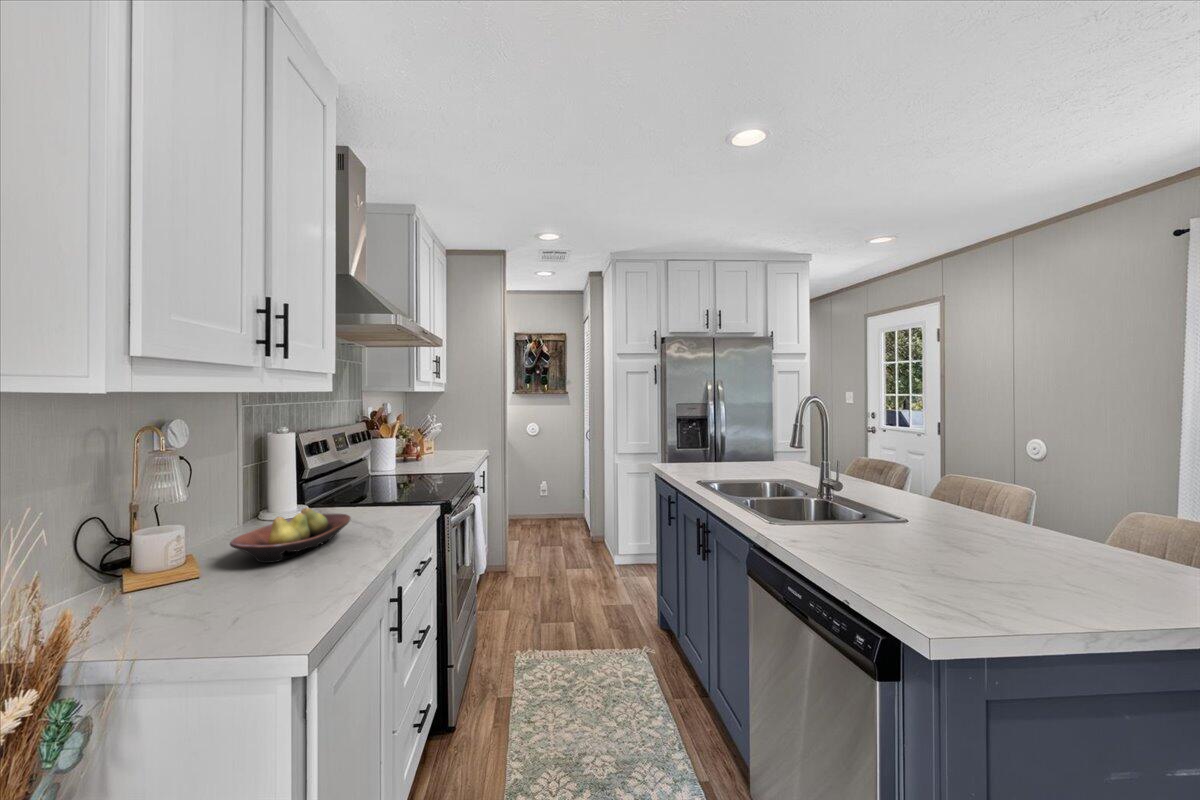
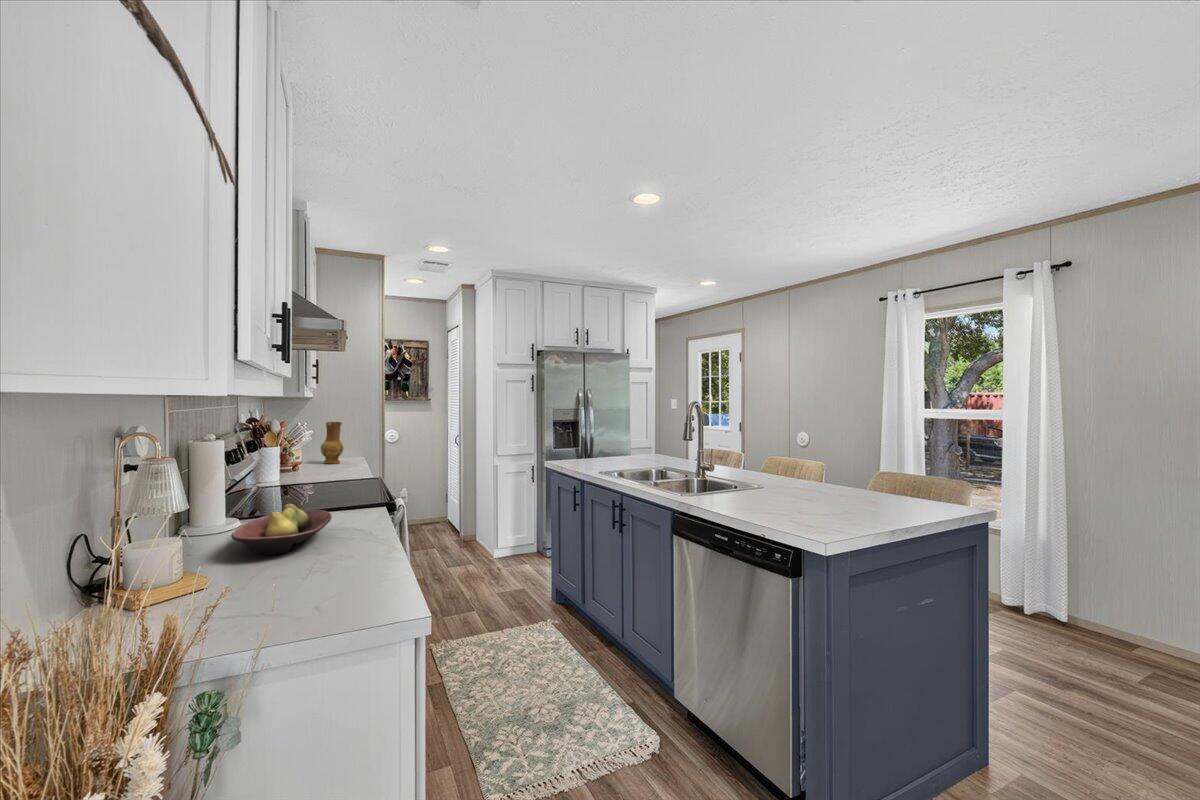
ceramic jug: none [440,416,461,458] -> present [321,422,343,464]

